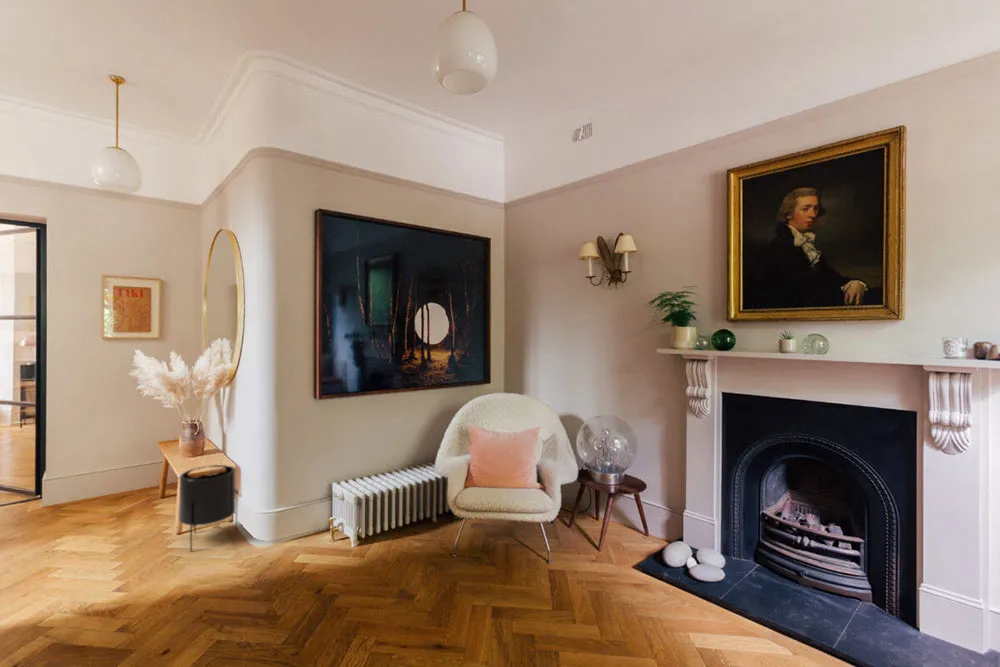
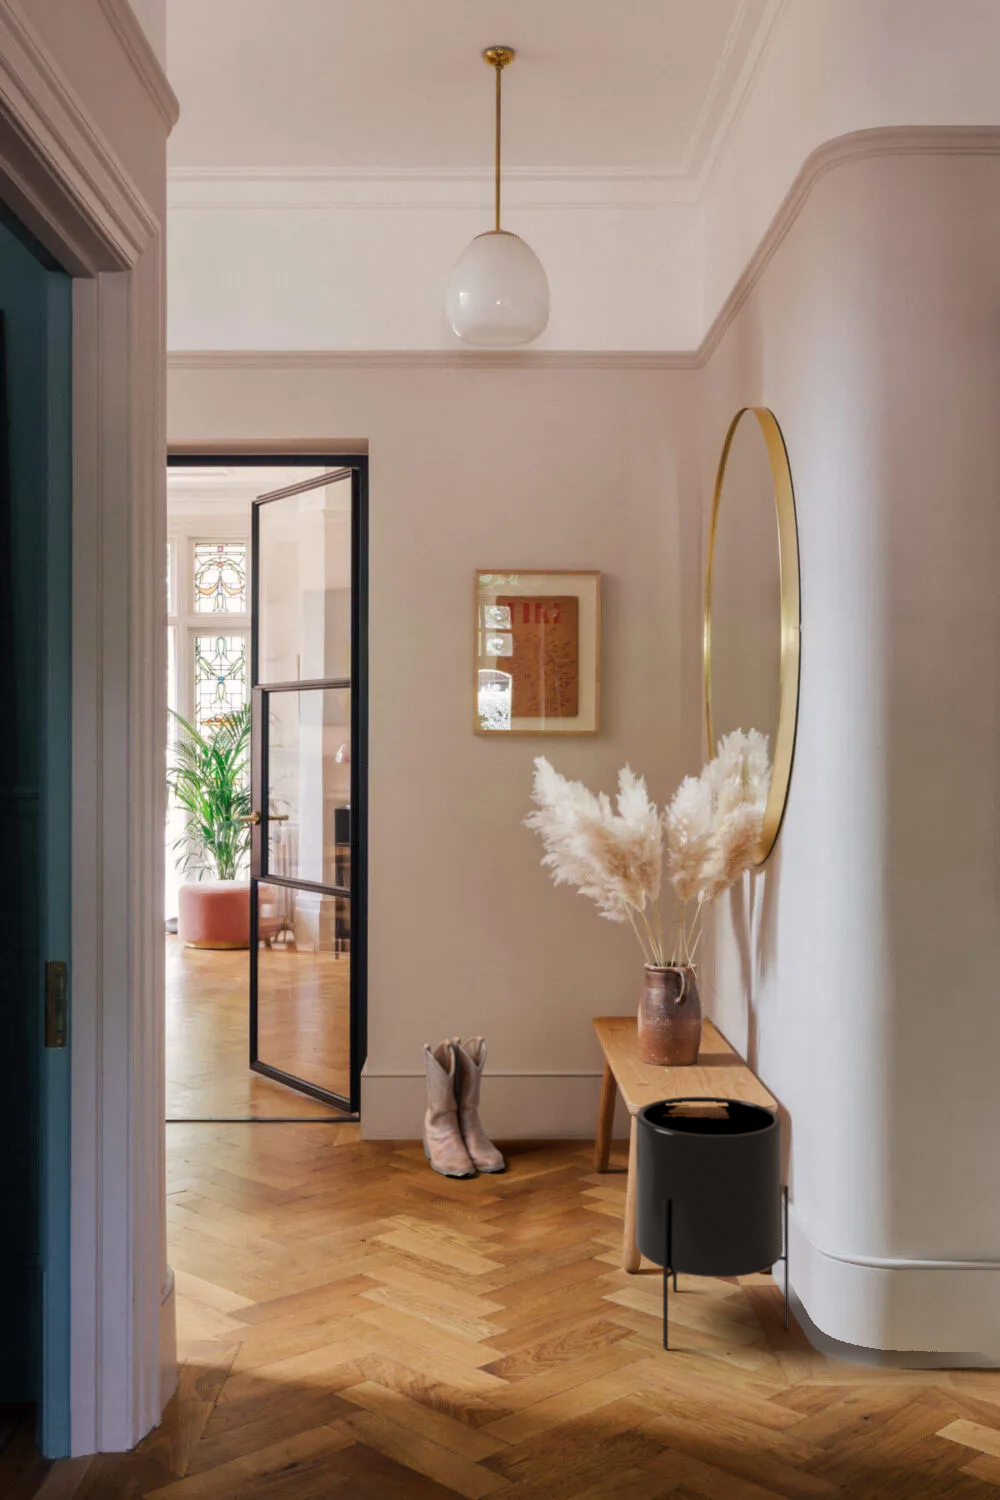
boots: none [74,457,118,515] -> present [422,1036,505,1176]

